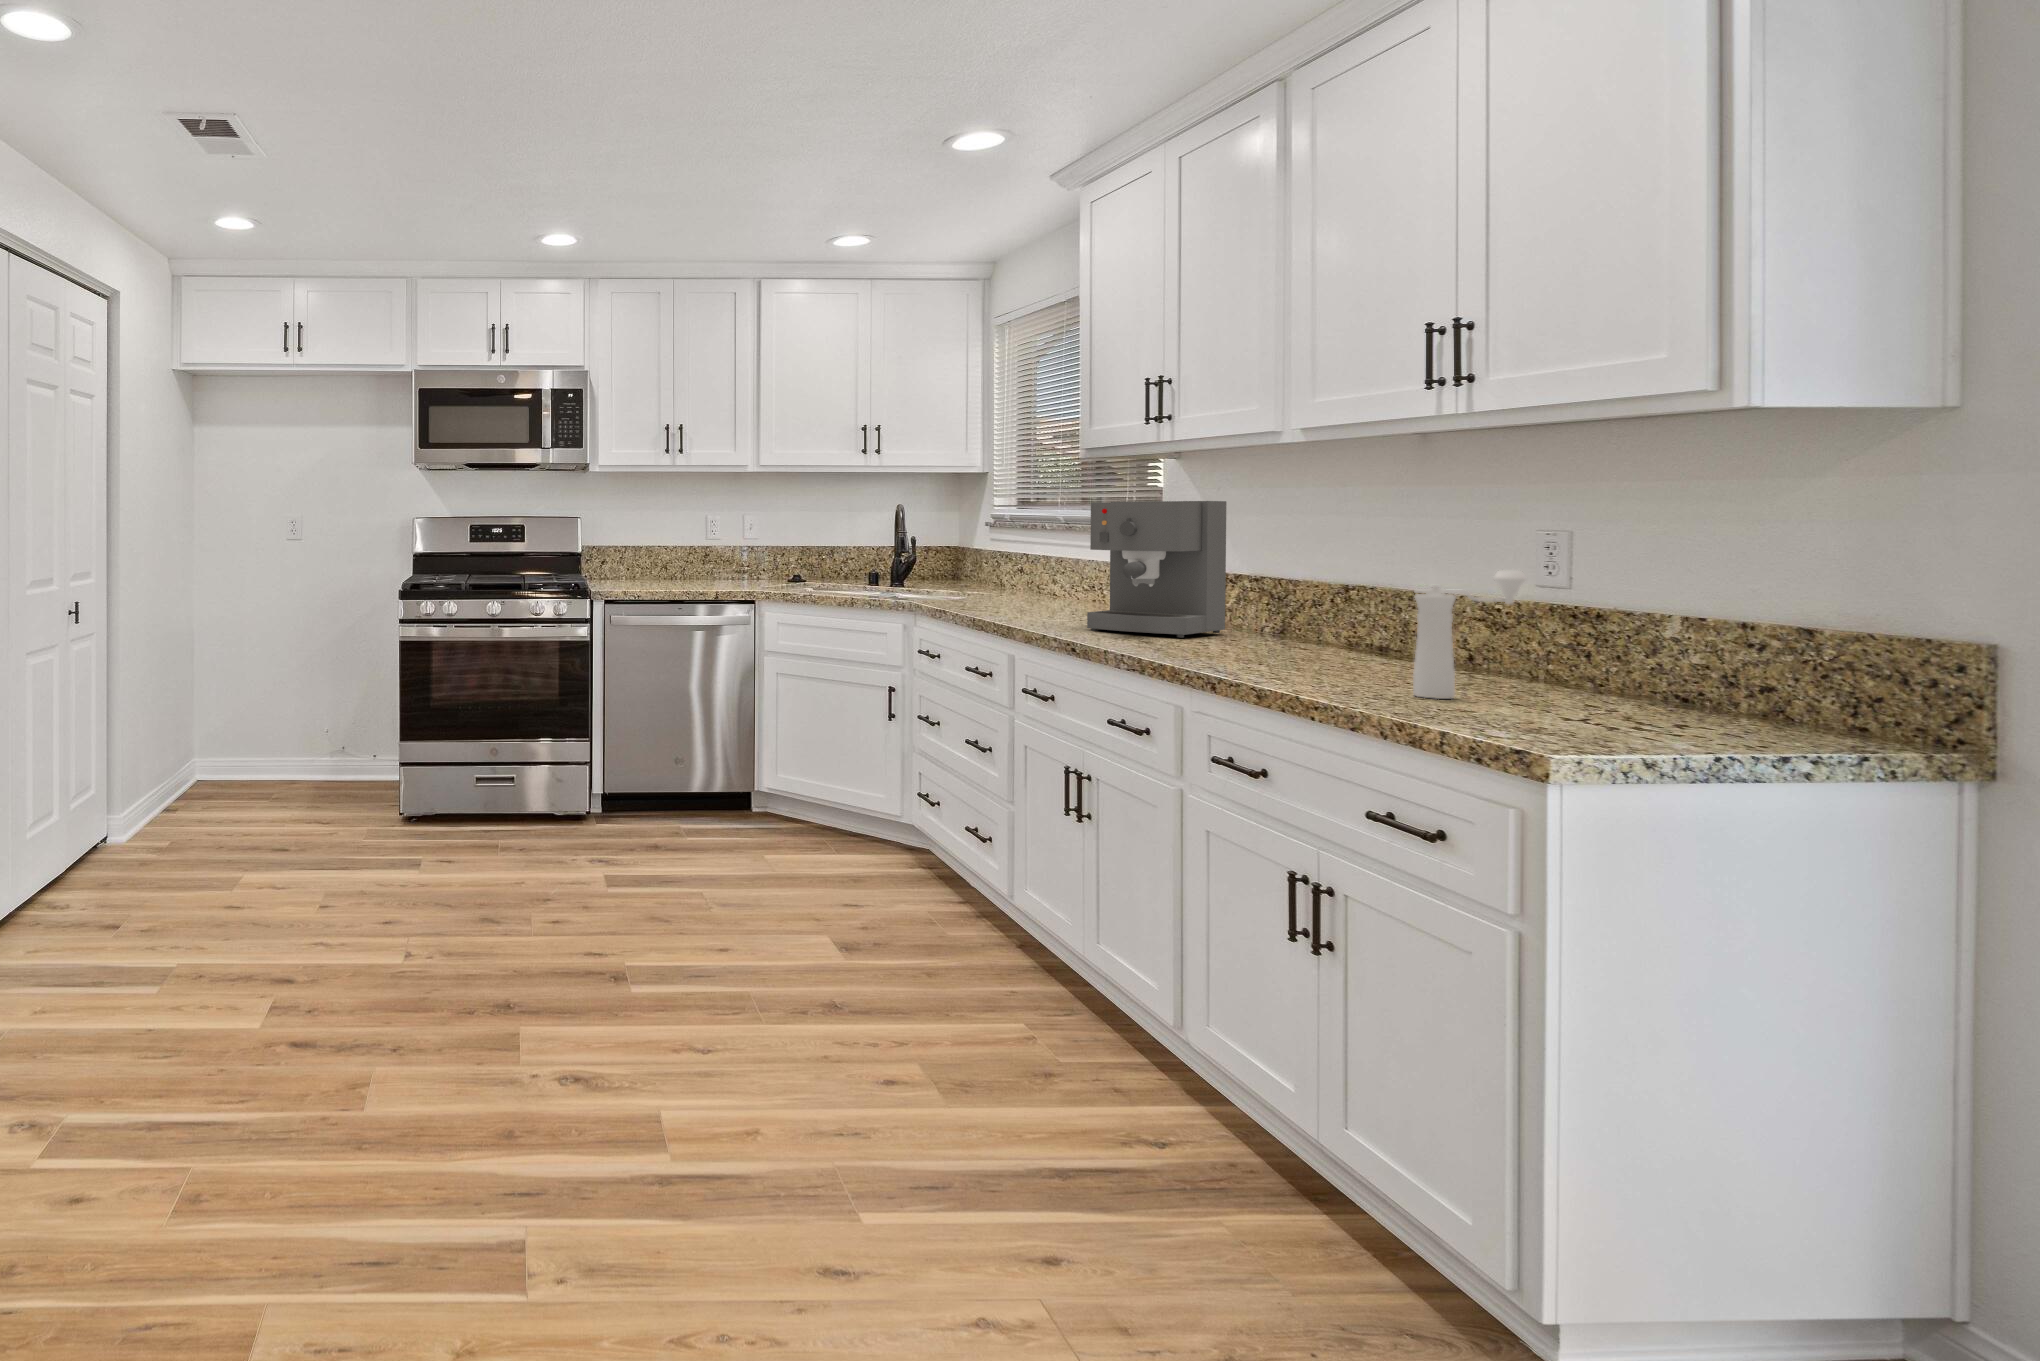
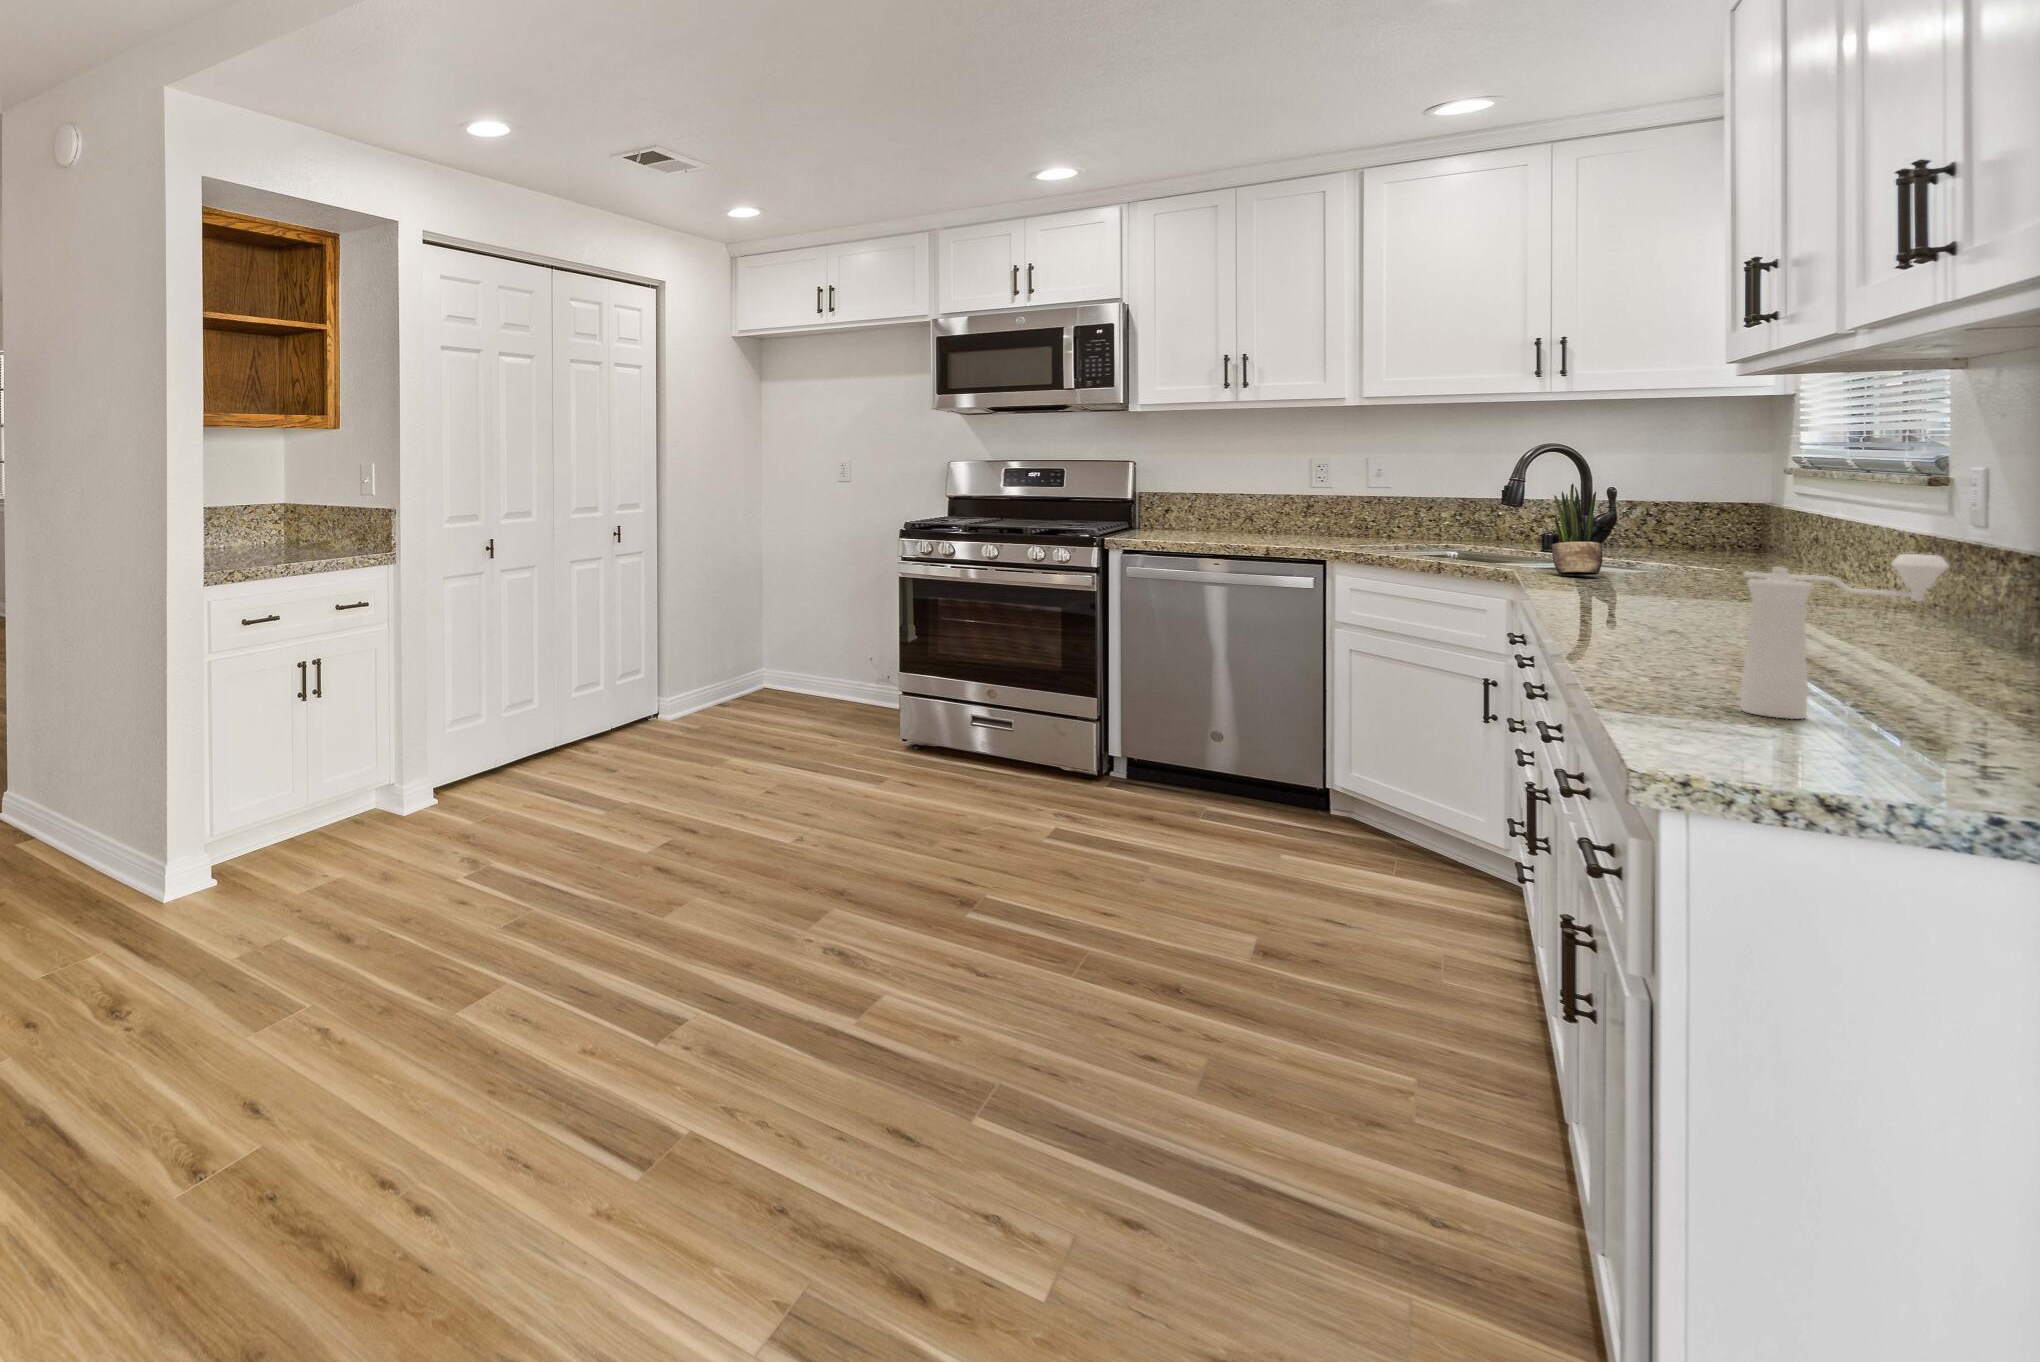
coffee maker: present [1087,501,1226,638] -> none [1581,451,1827,625]
potted plant: none [984,530,1018,606] -> present [1552,484,1602,575]

